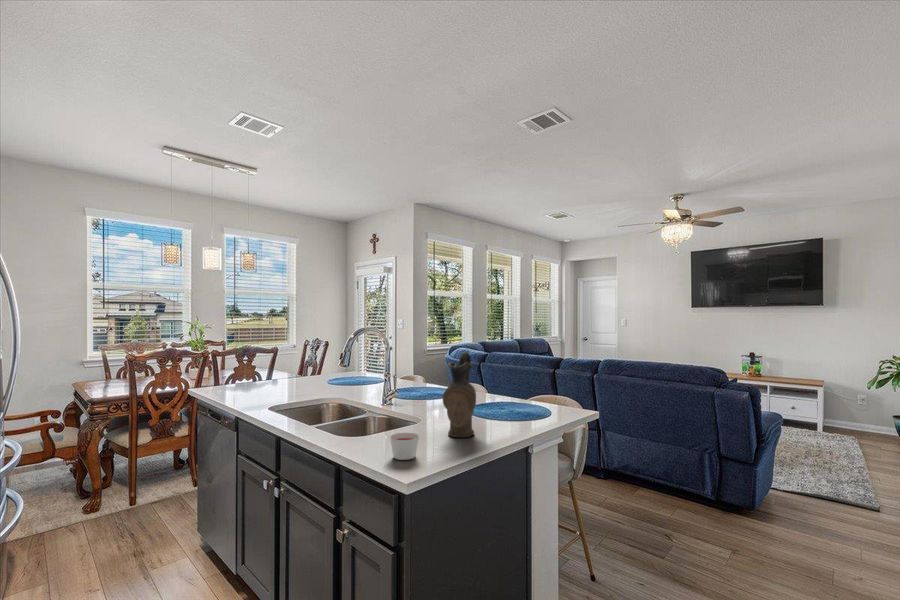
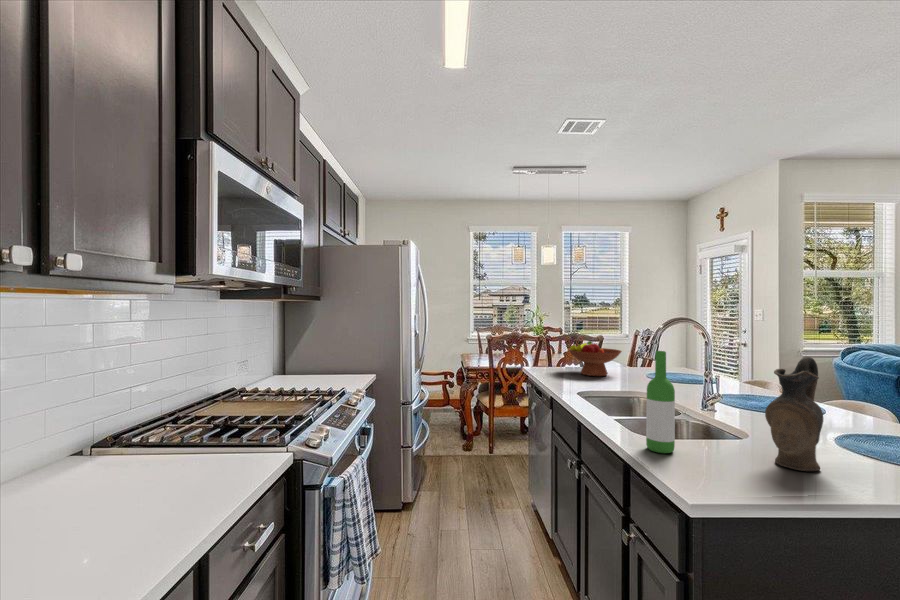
fruit bowl: none [248,352,305,389] -> present [568,341,622,376]
wine bottle: none [358,356,381,448] -> present [646,351,675,453]
candle: present [390,432,419,460] -> none [678,443,717,477]

